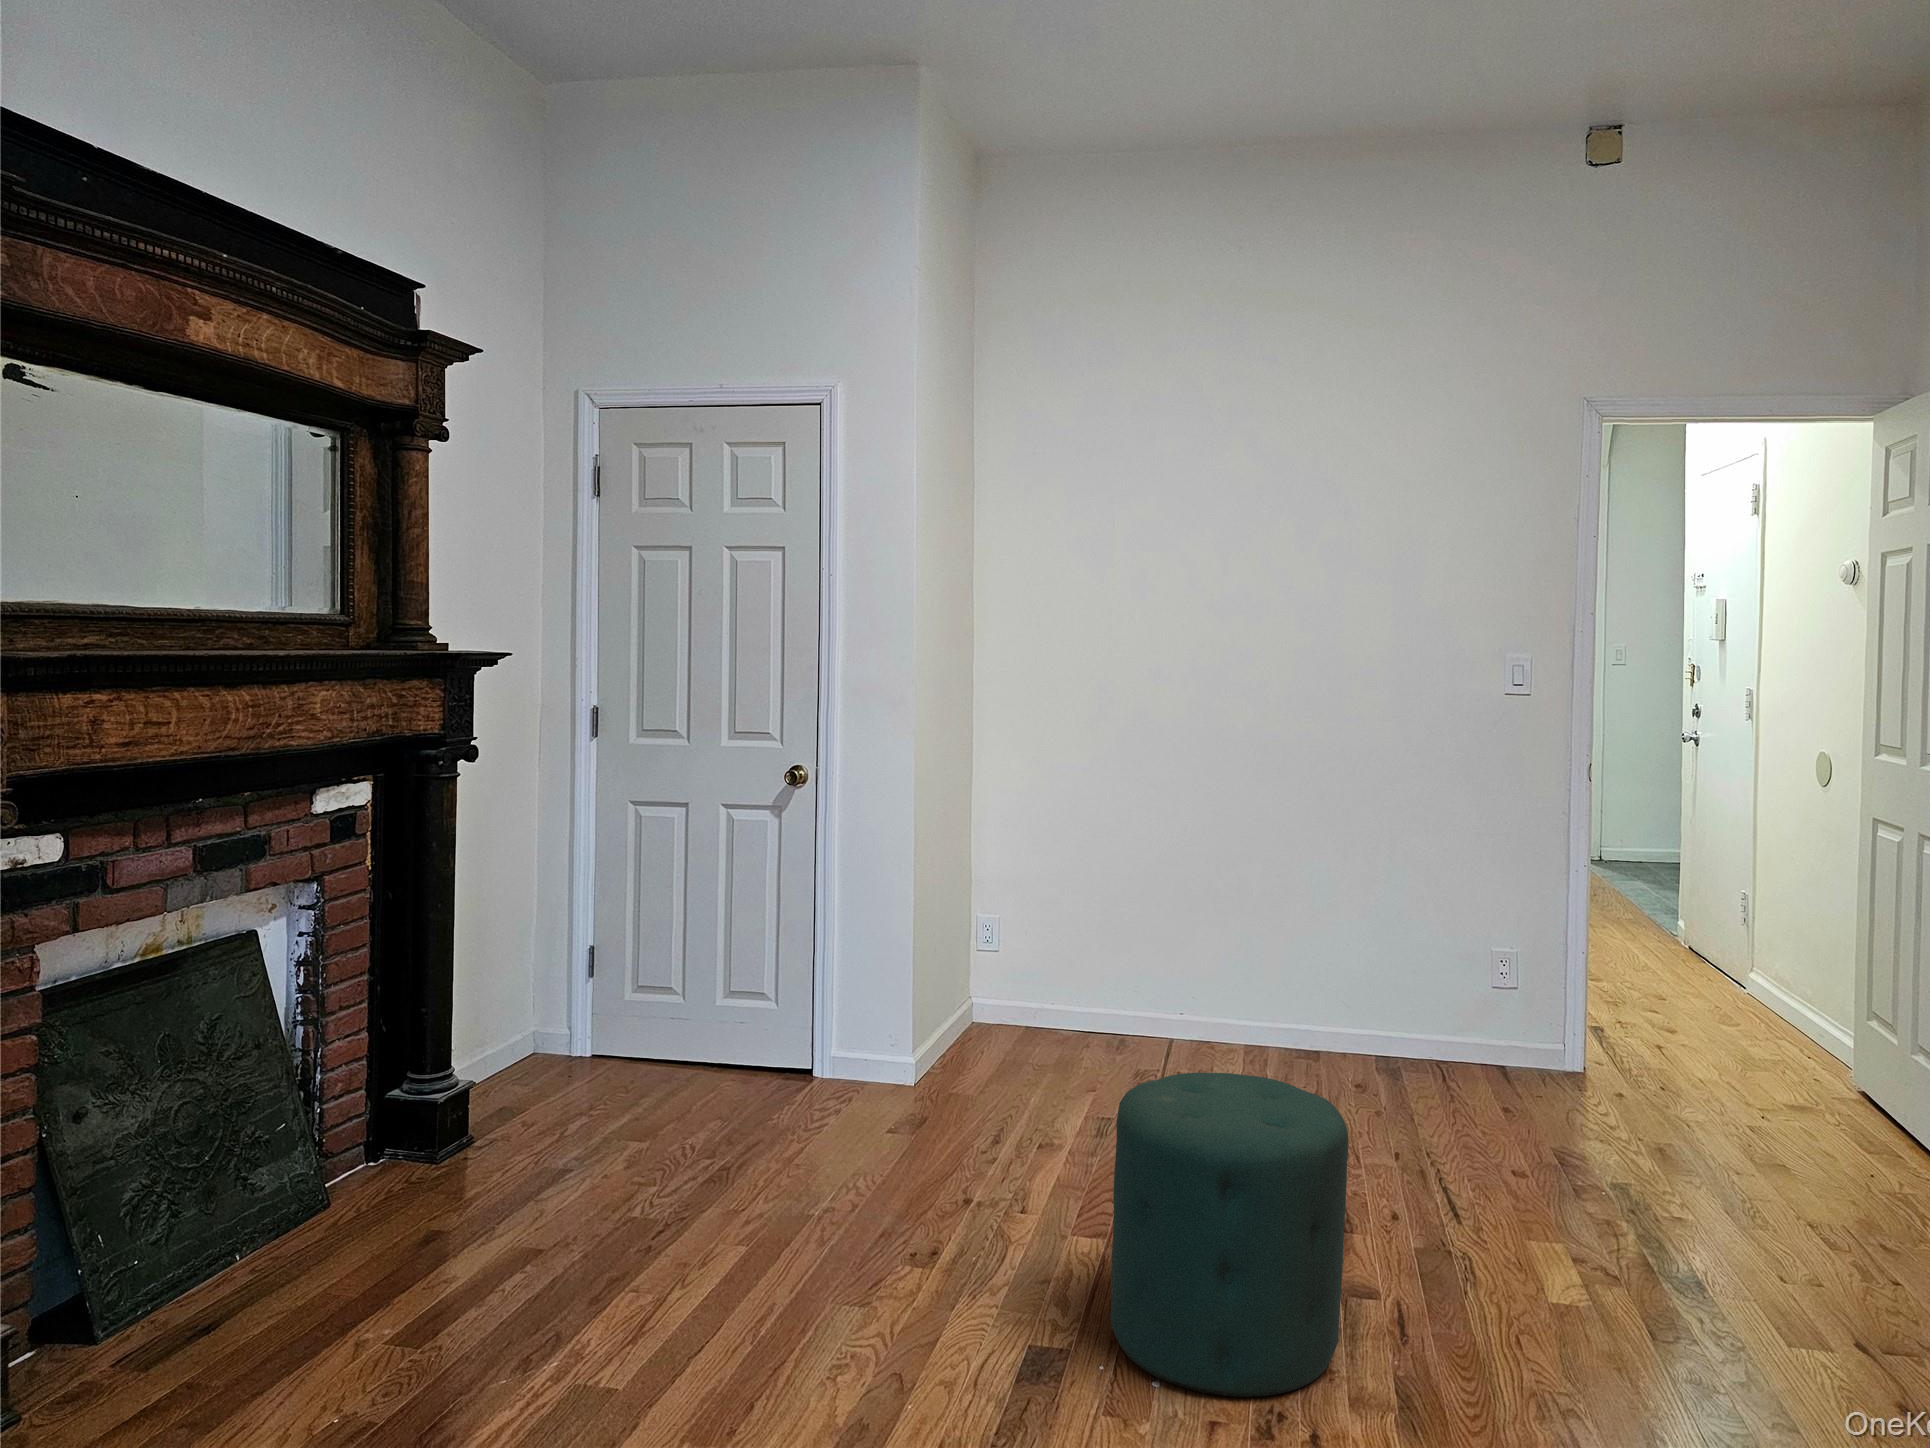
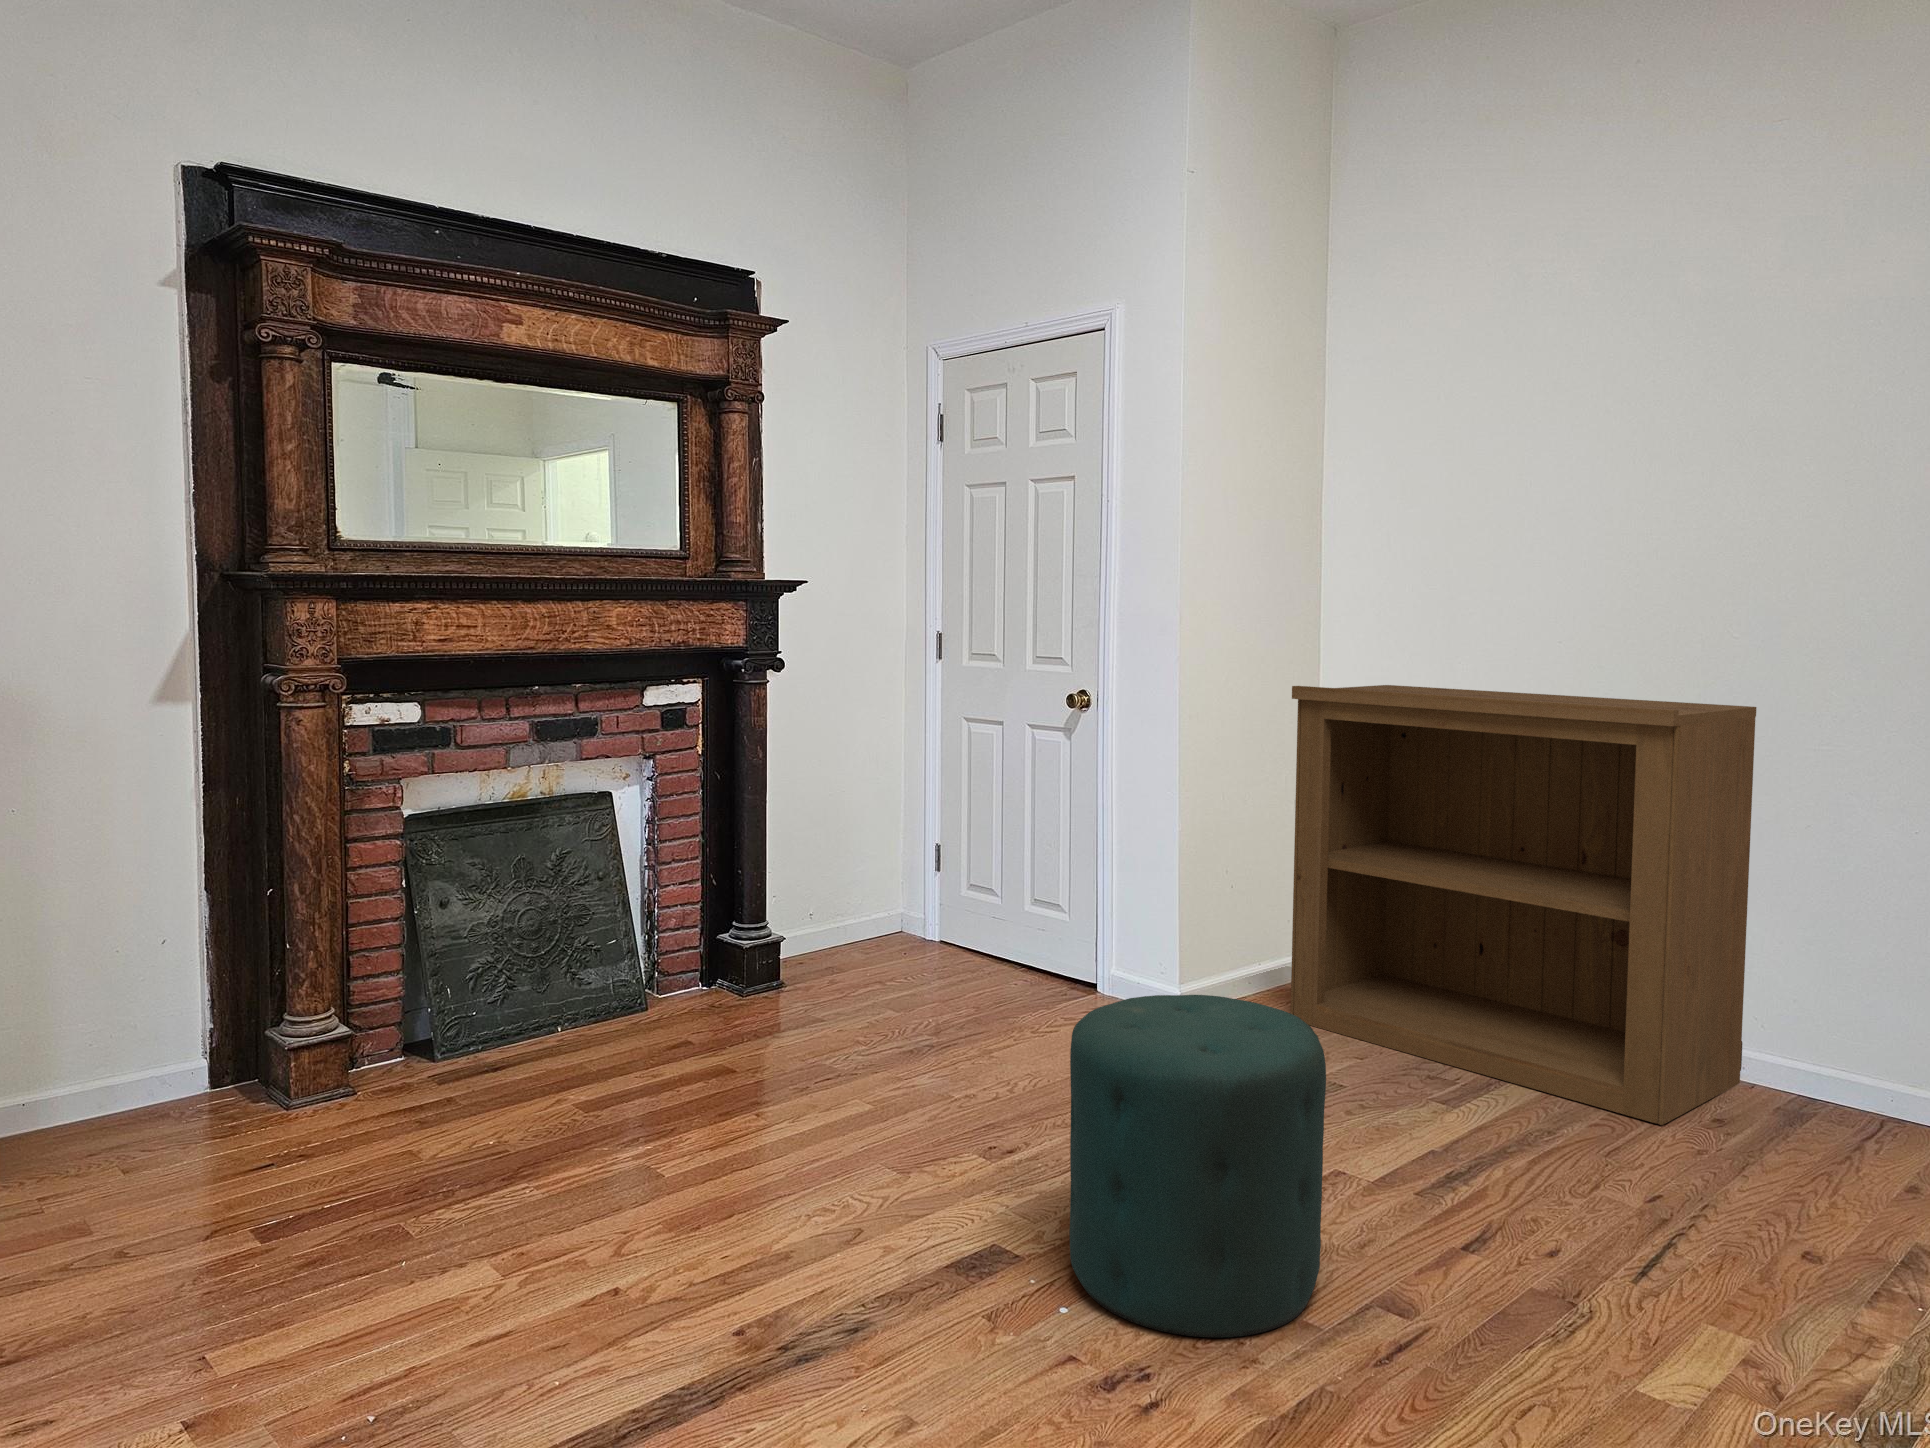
bookshelf: none [1001,763,1356,1117] -> present [1291,685,1756,1125]

